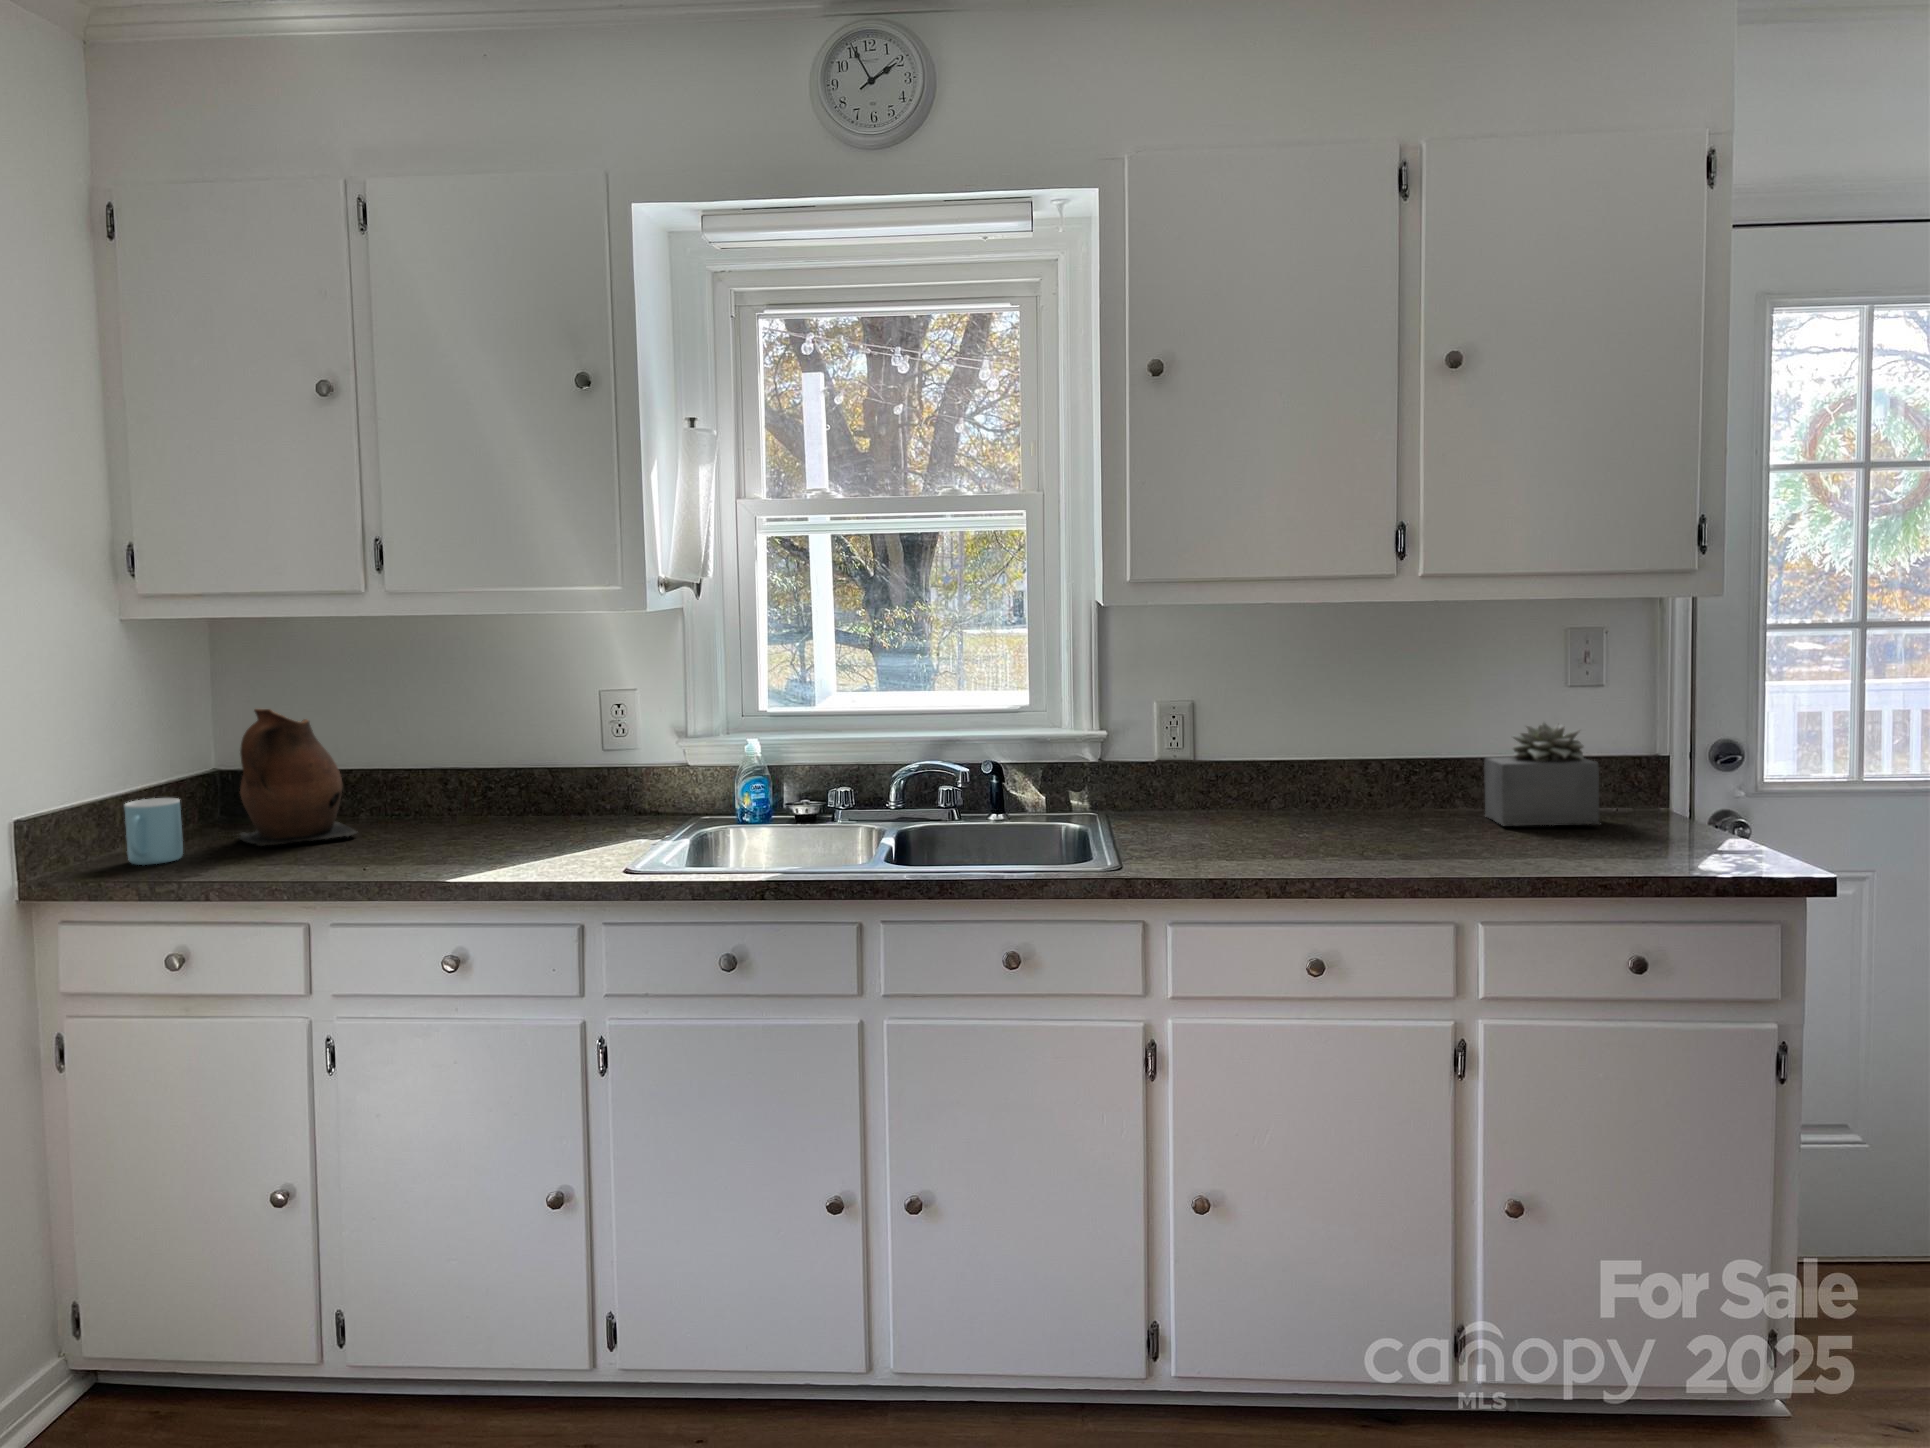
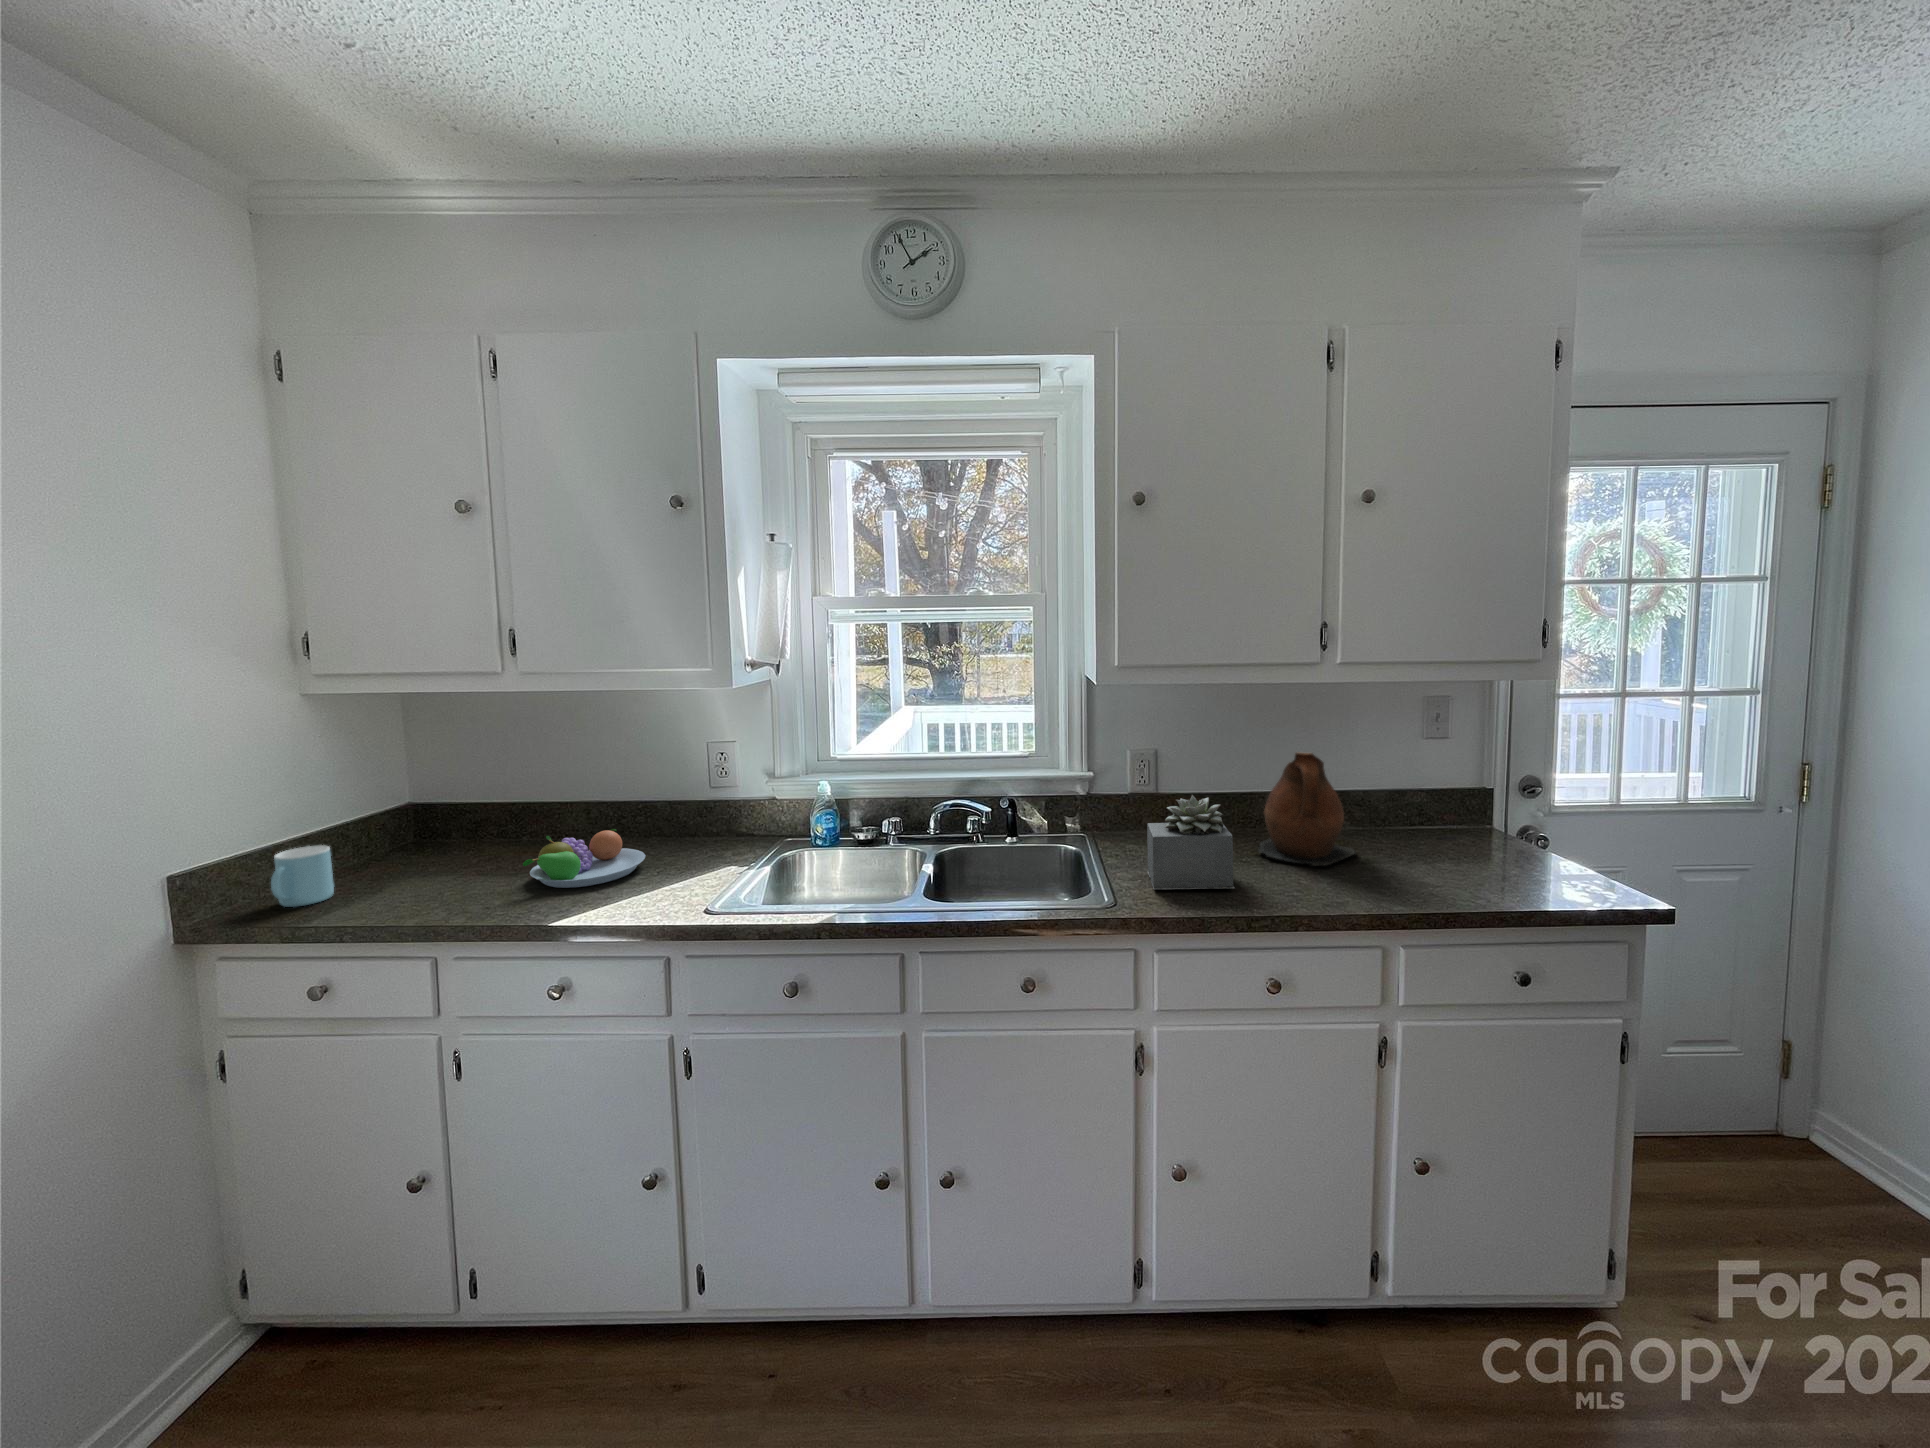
ceramic pitcher: present [239,709,357,846] -> present [1258,753,1355,866]
succulent plant: present [1484,722,1599,825] -> present [1147,795,1234,889]
fruit bowl: none [402,793,534,853] -> present [523,829,645,888]

